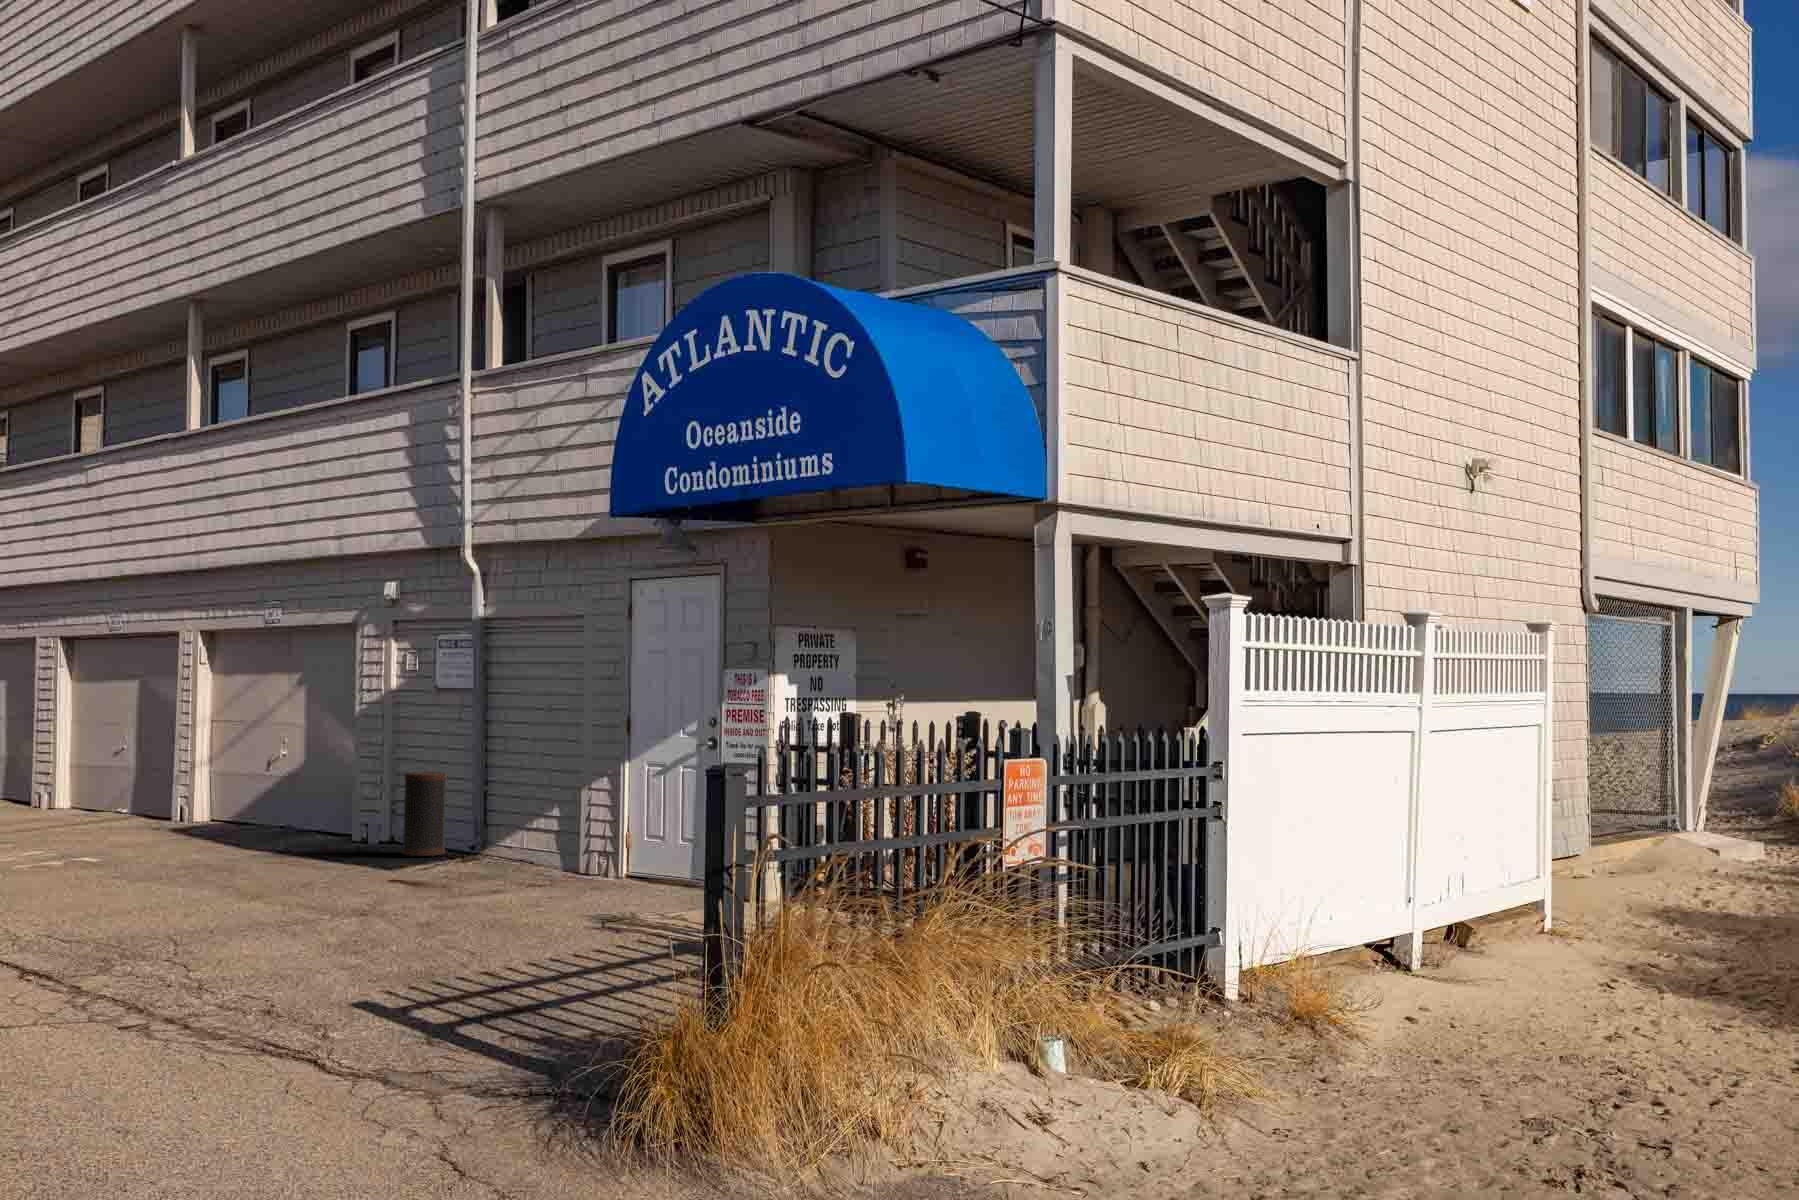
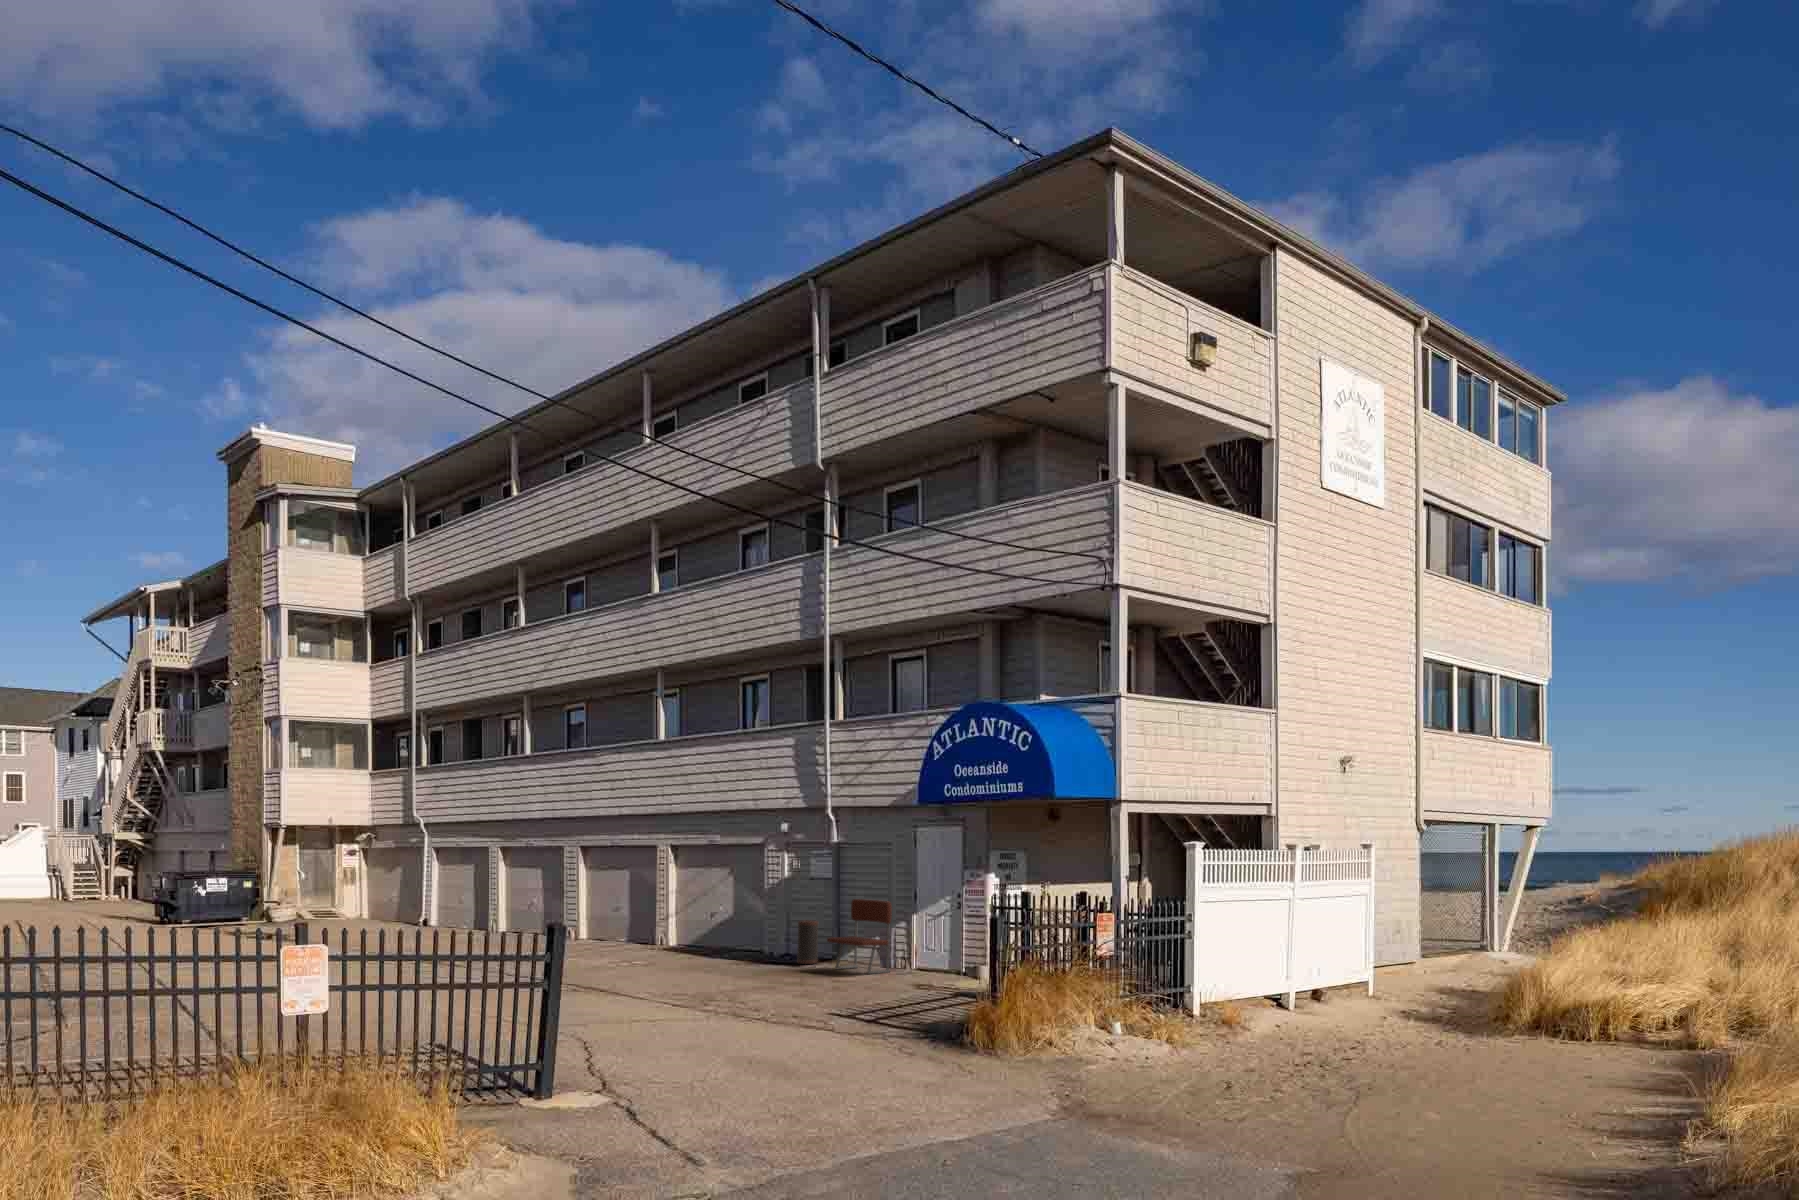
bench: none [448,730,578,881] -> present [827,899,892,974]

